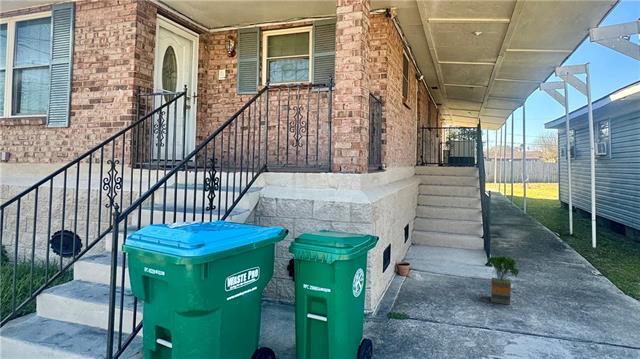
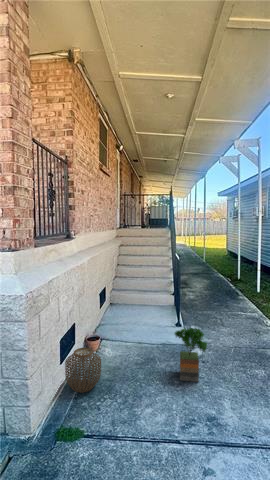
woven basket: none [387,263,418,298] -> present [65,347,101,393]

